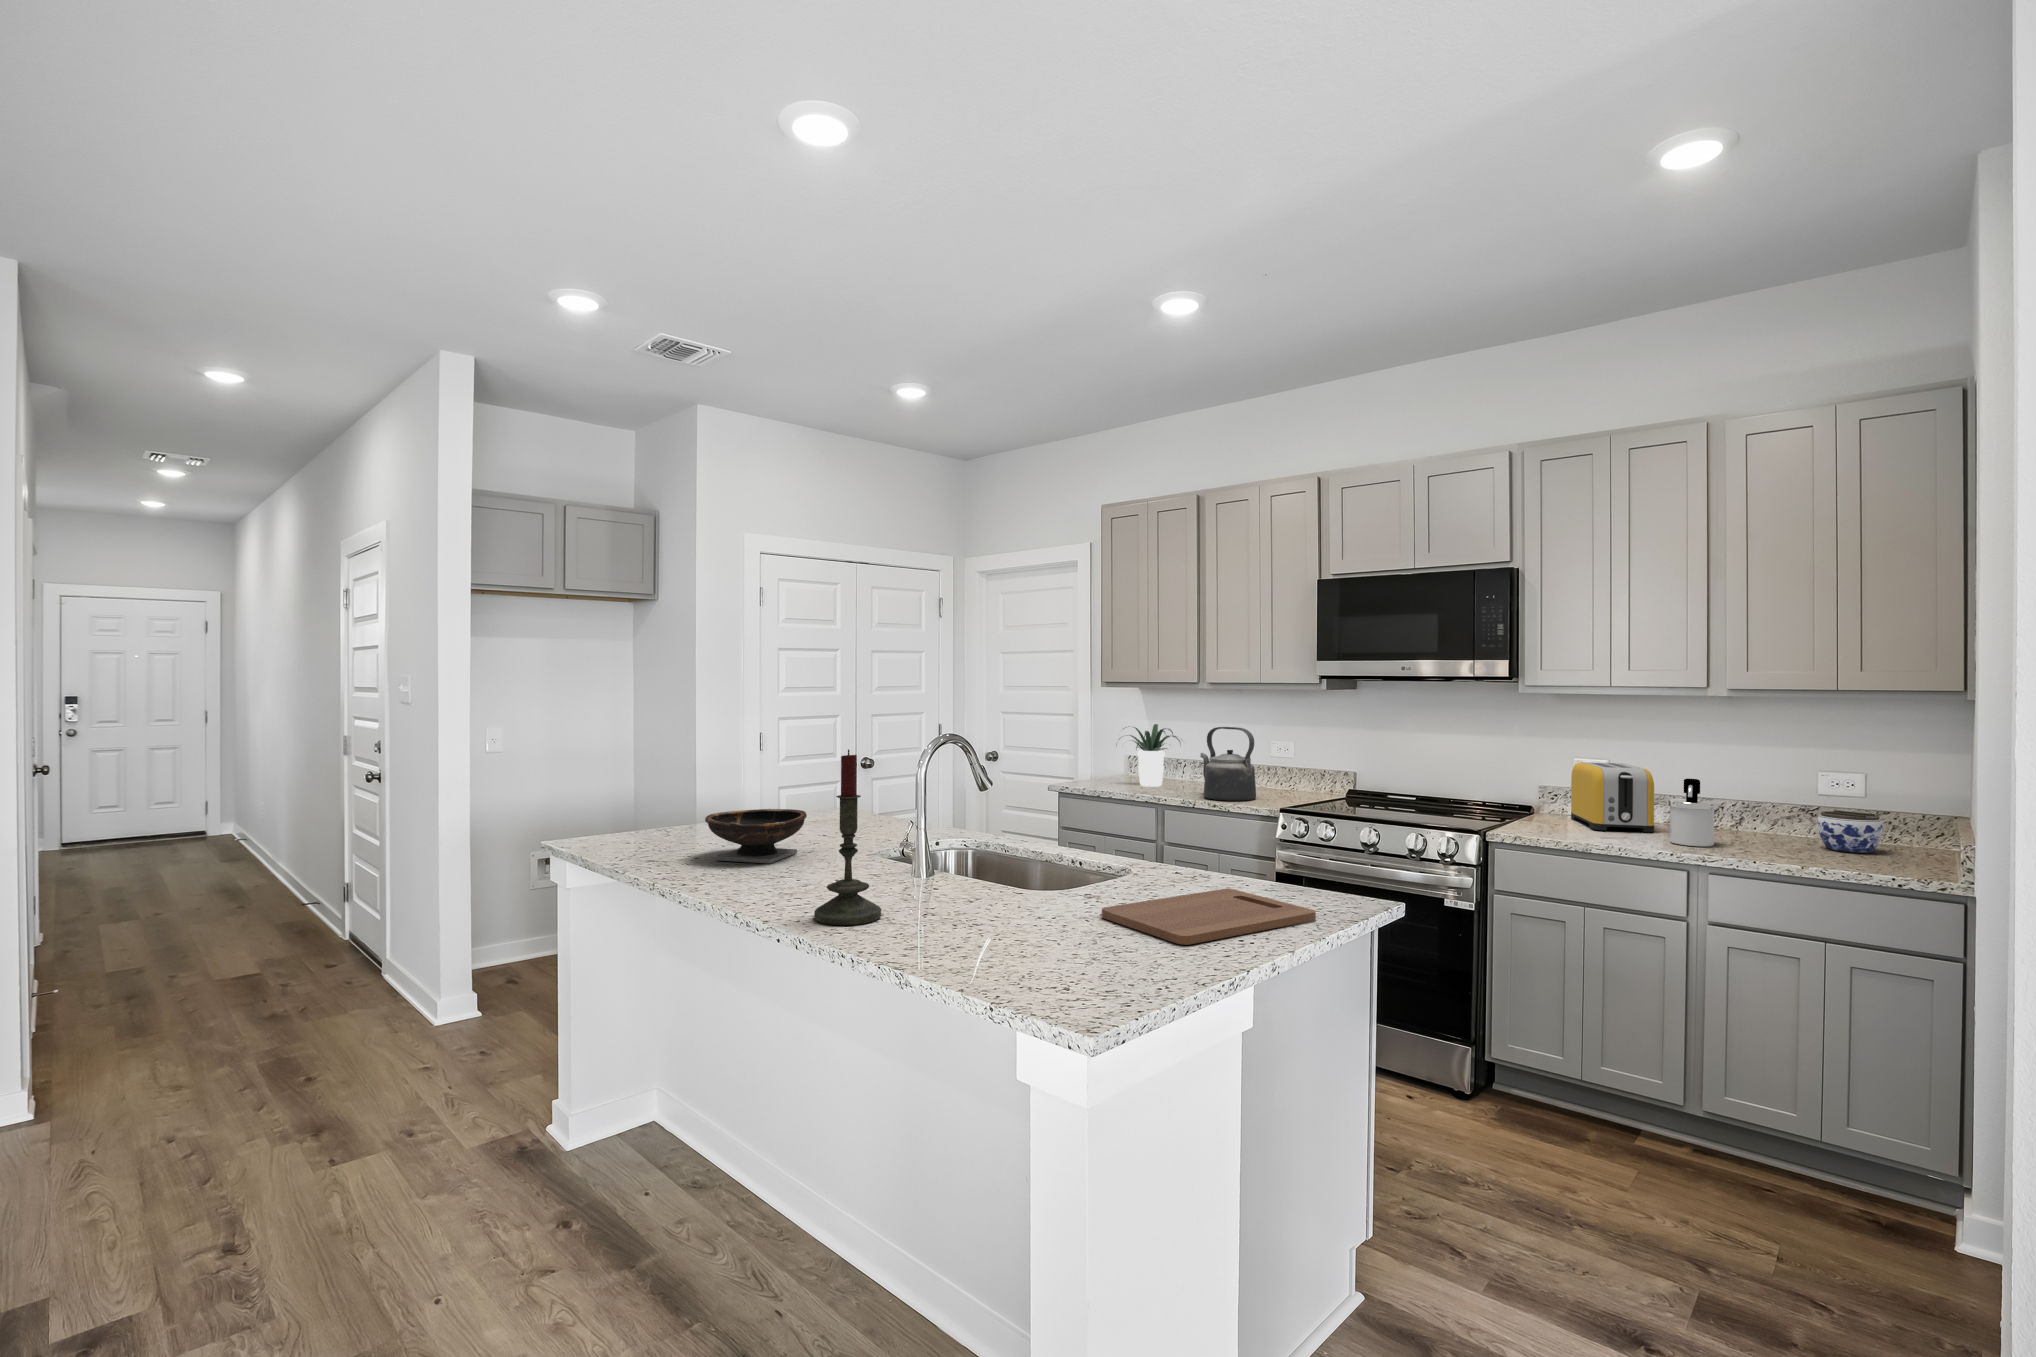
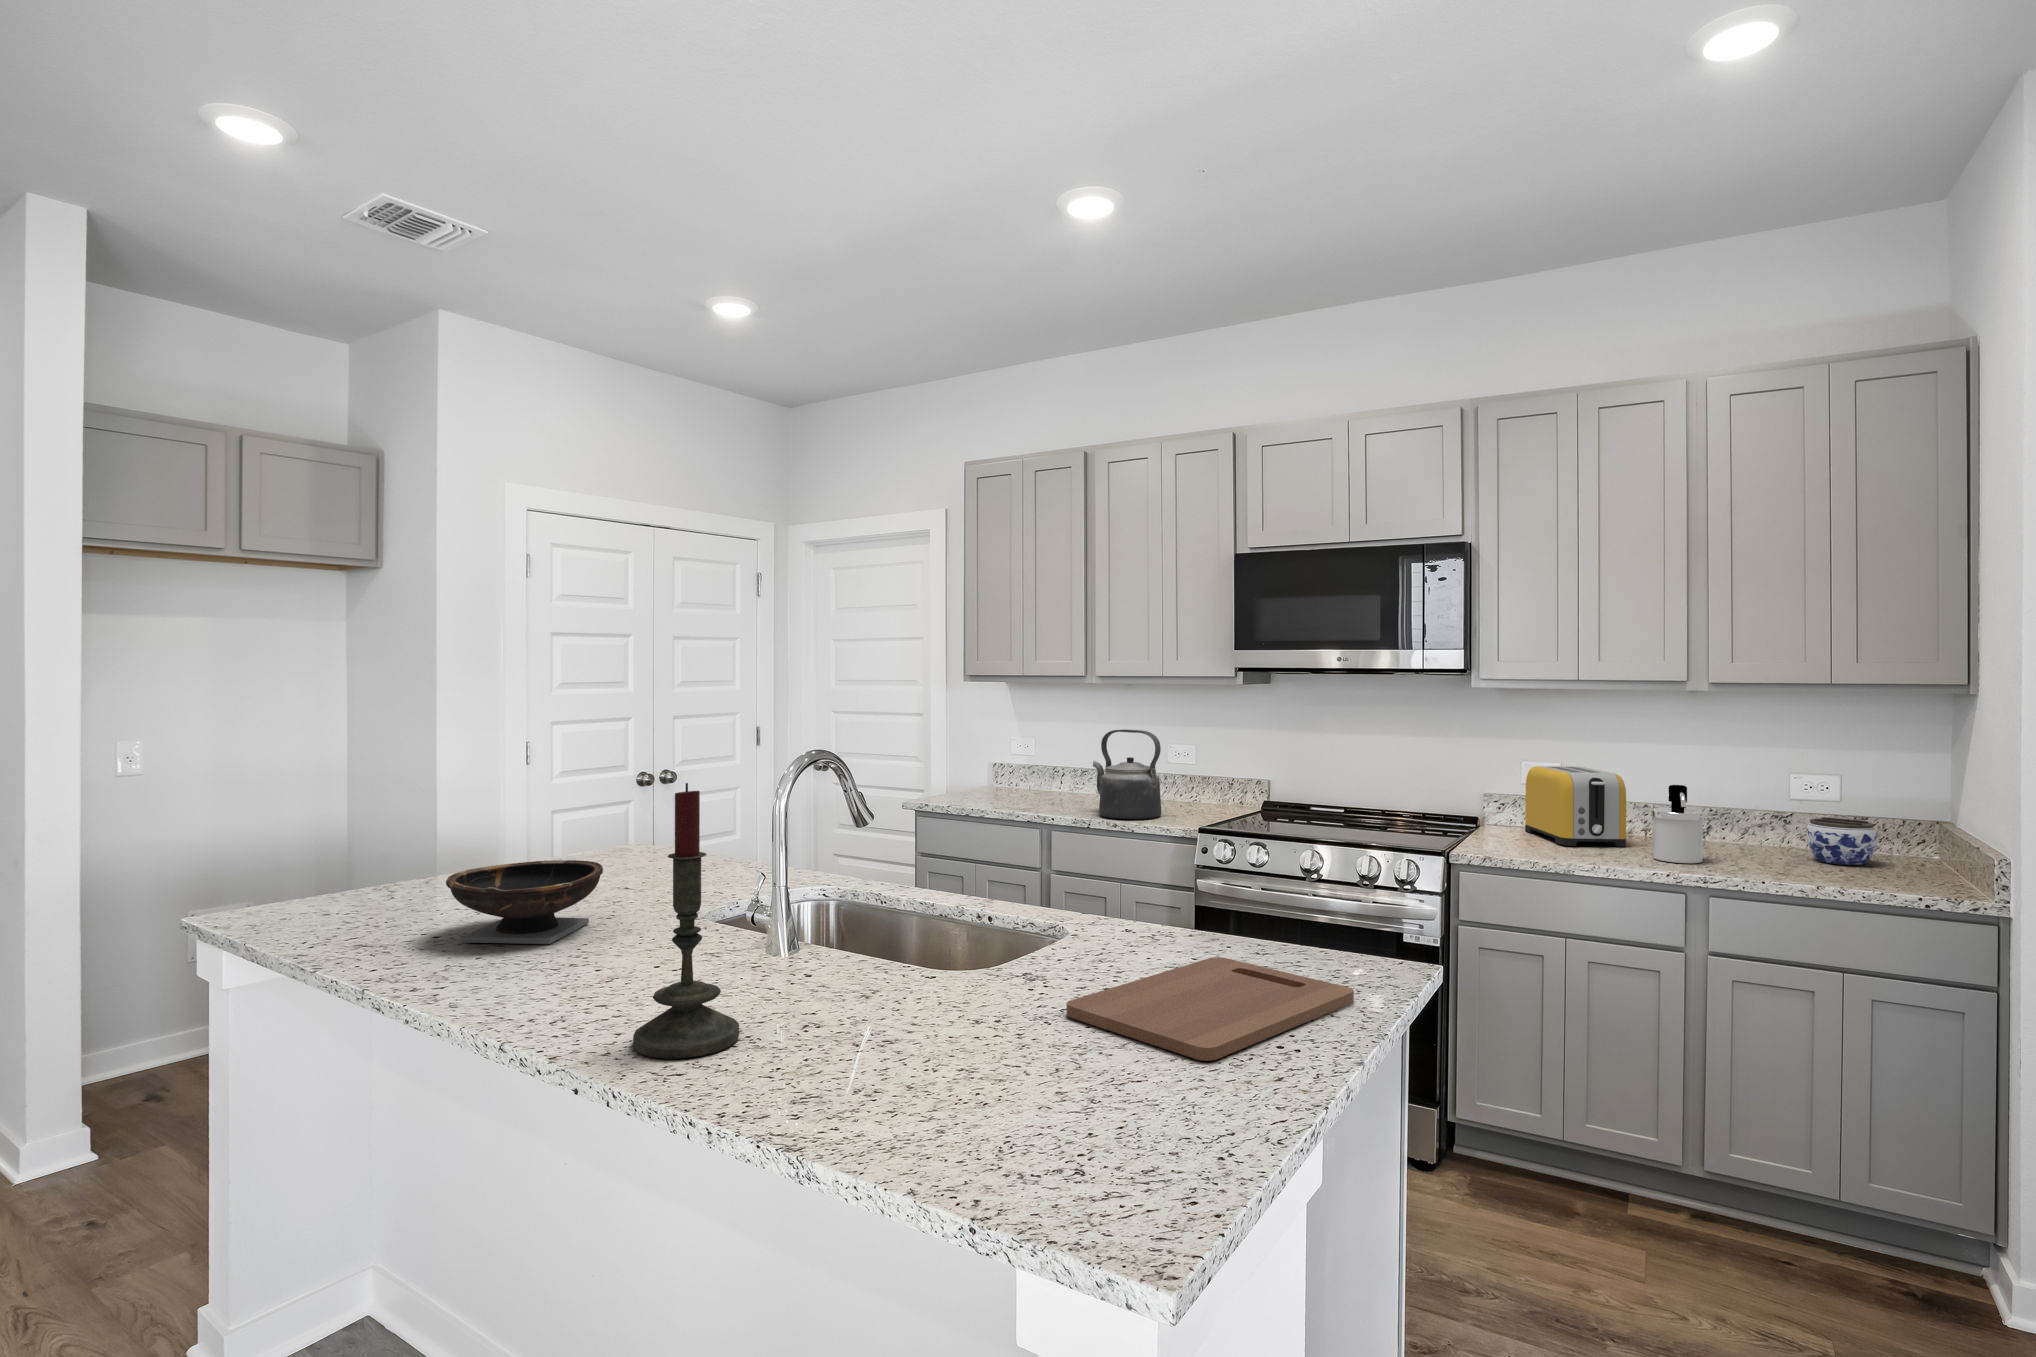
potted plant: present [1119,724,1180,787] -> none [985,727,1070,803]

